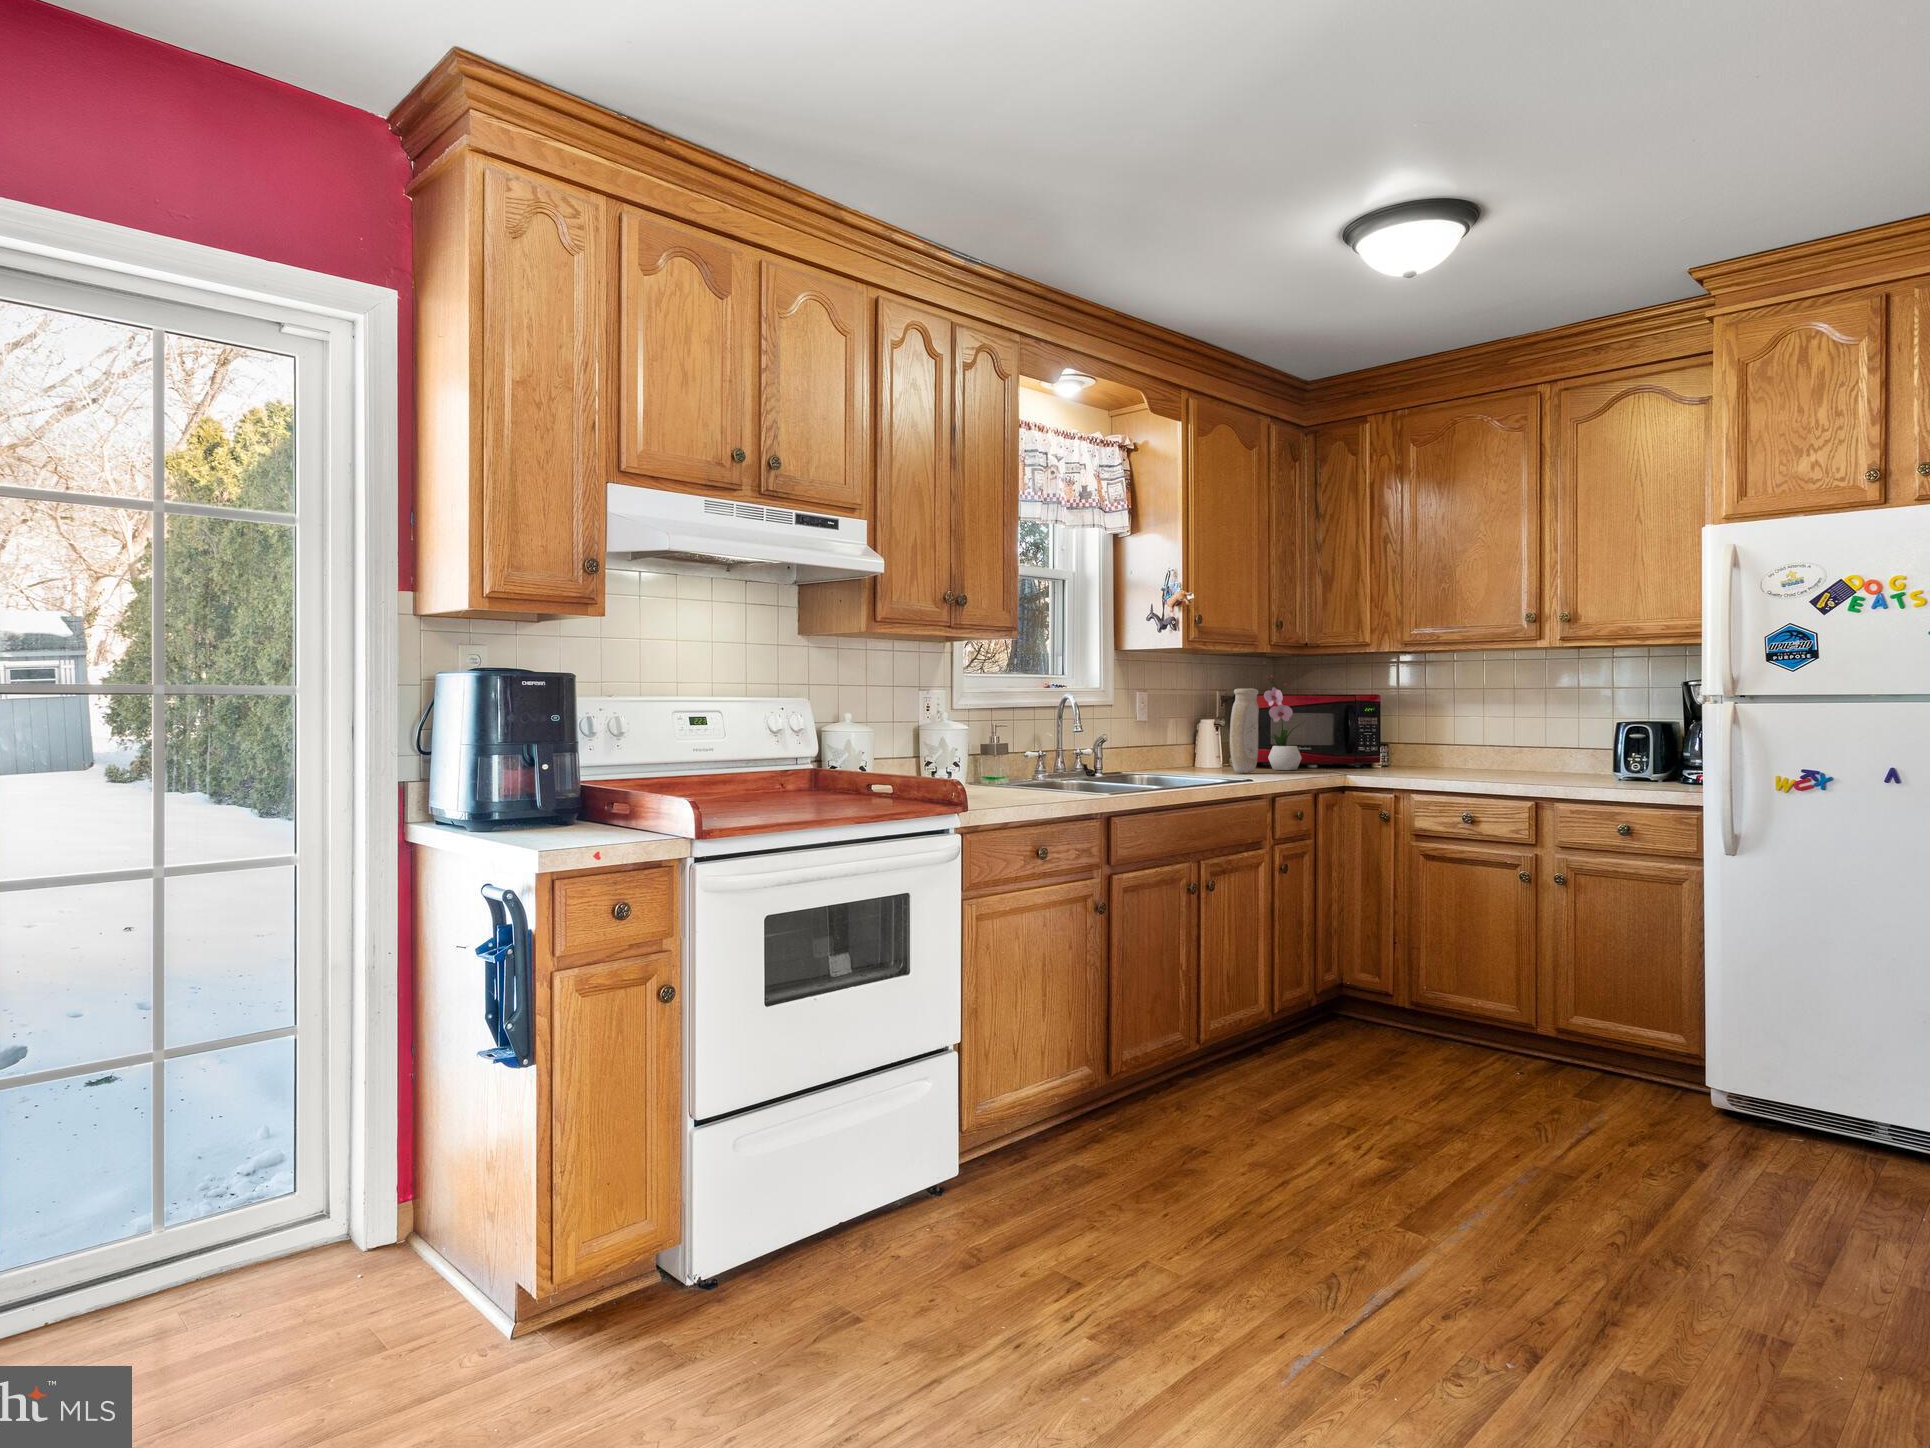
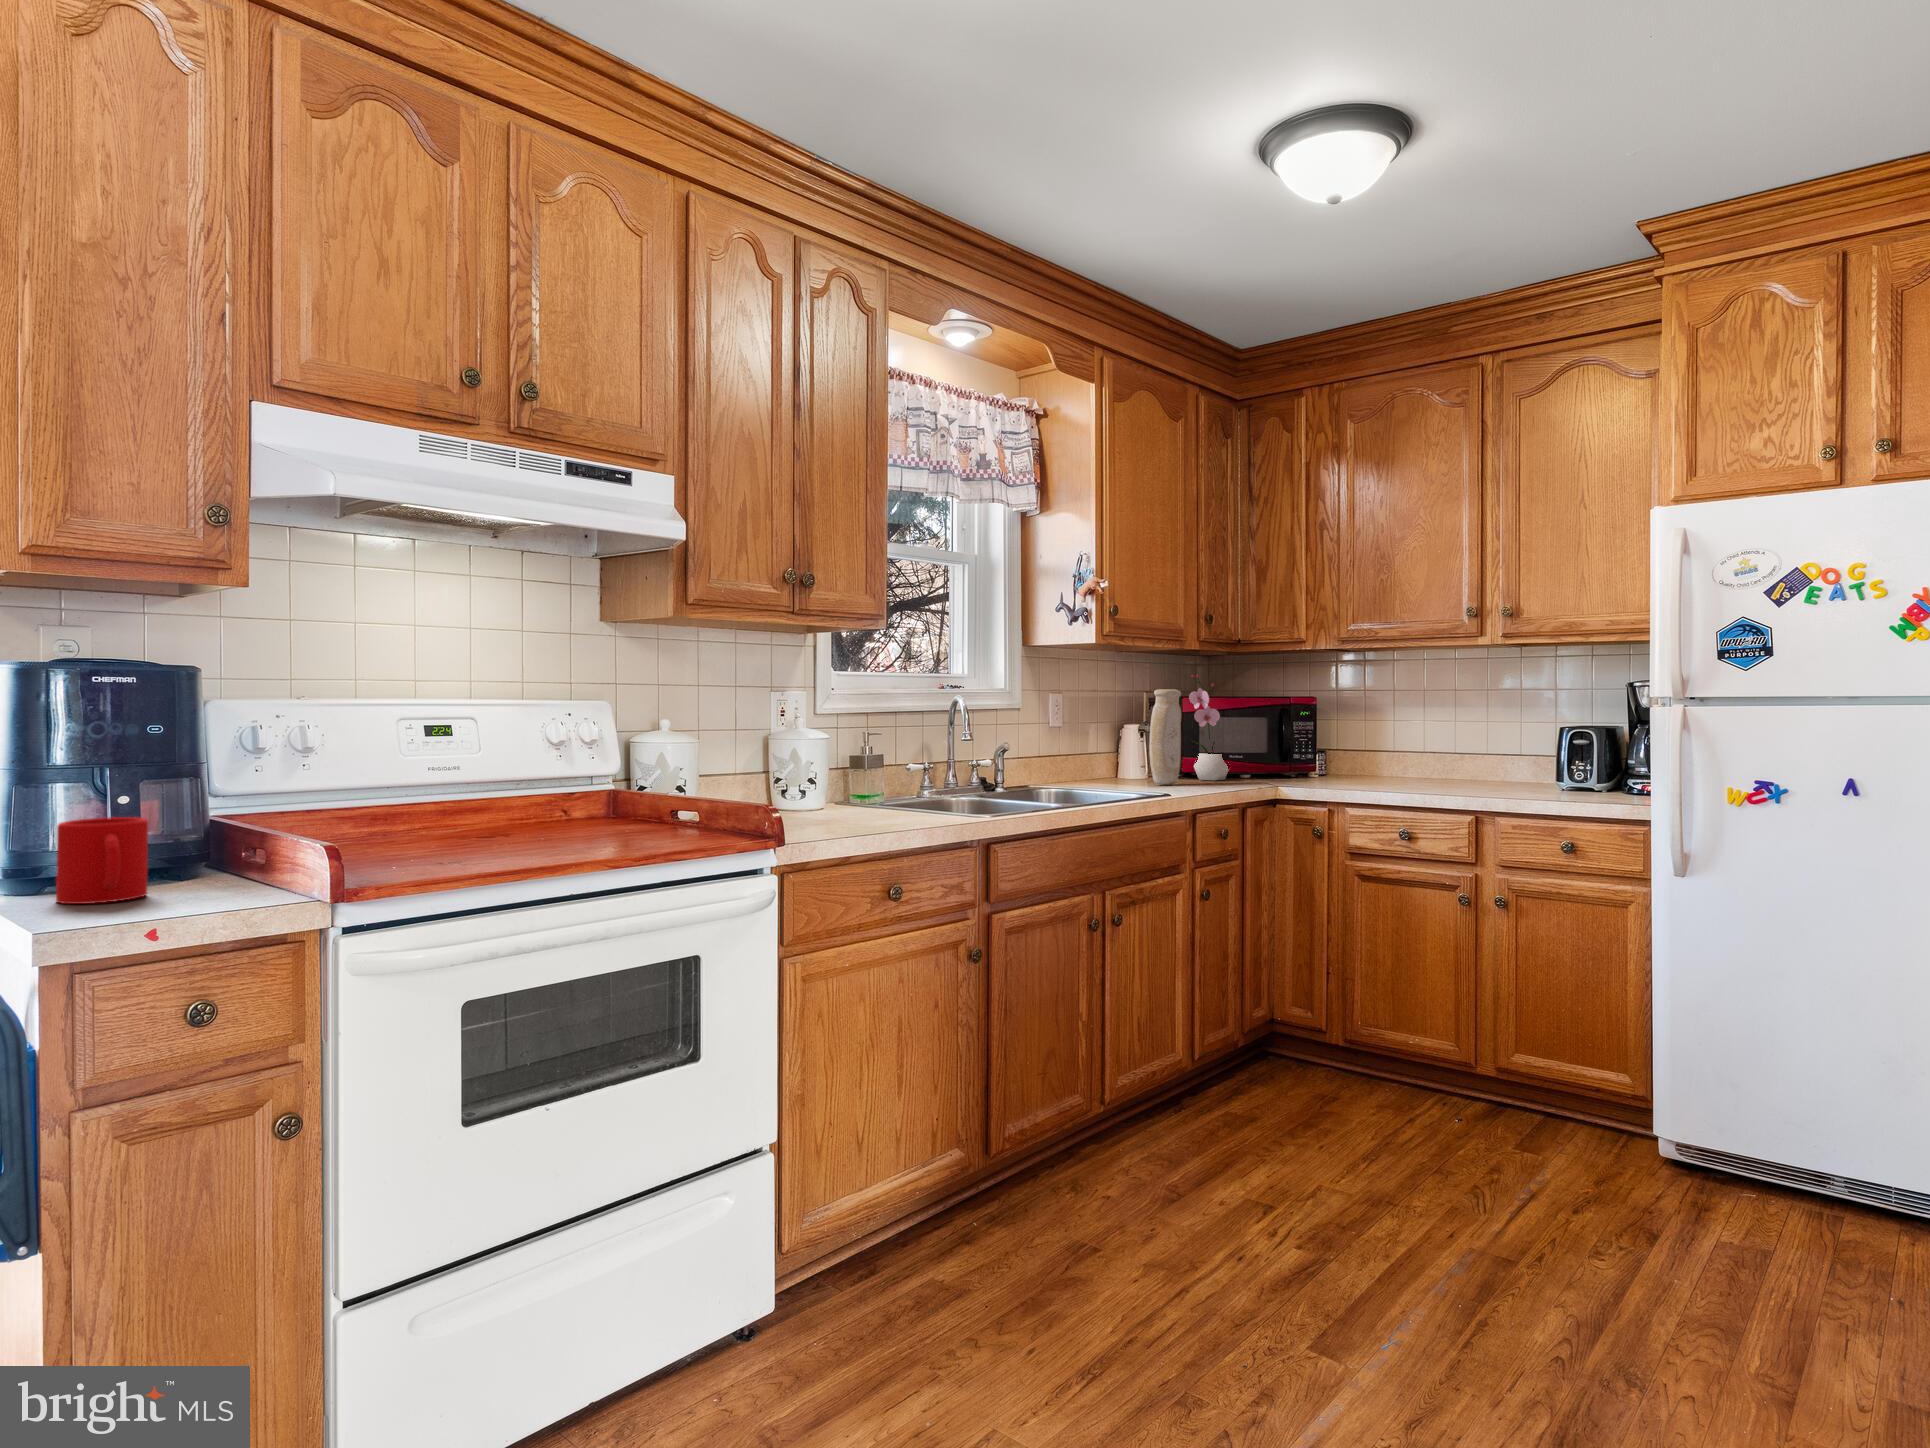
mug: none [513,780,565,838] -> present [56,817,148,904]

